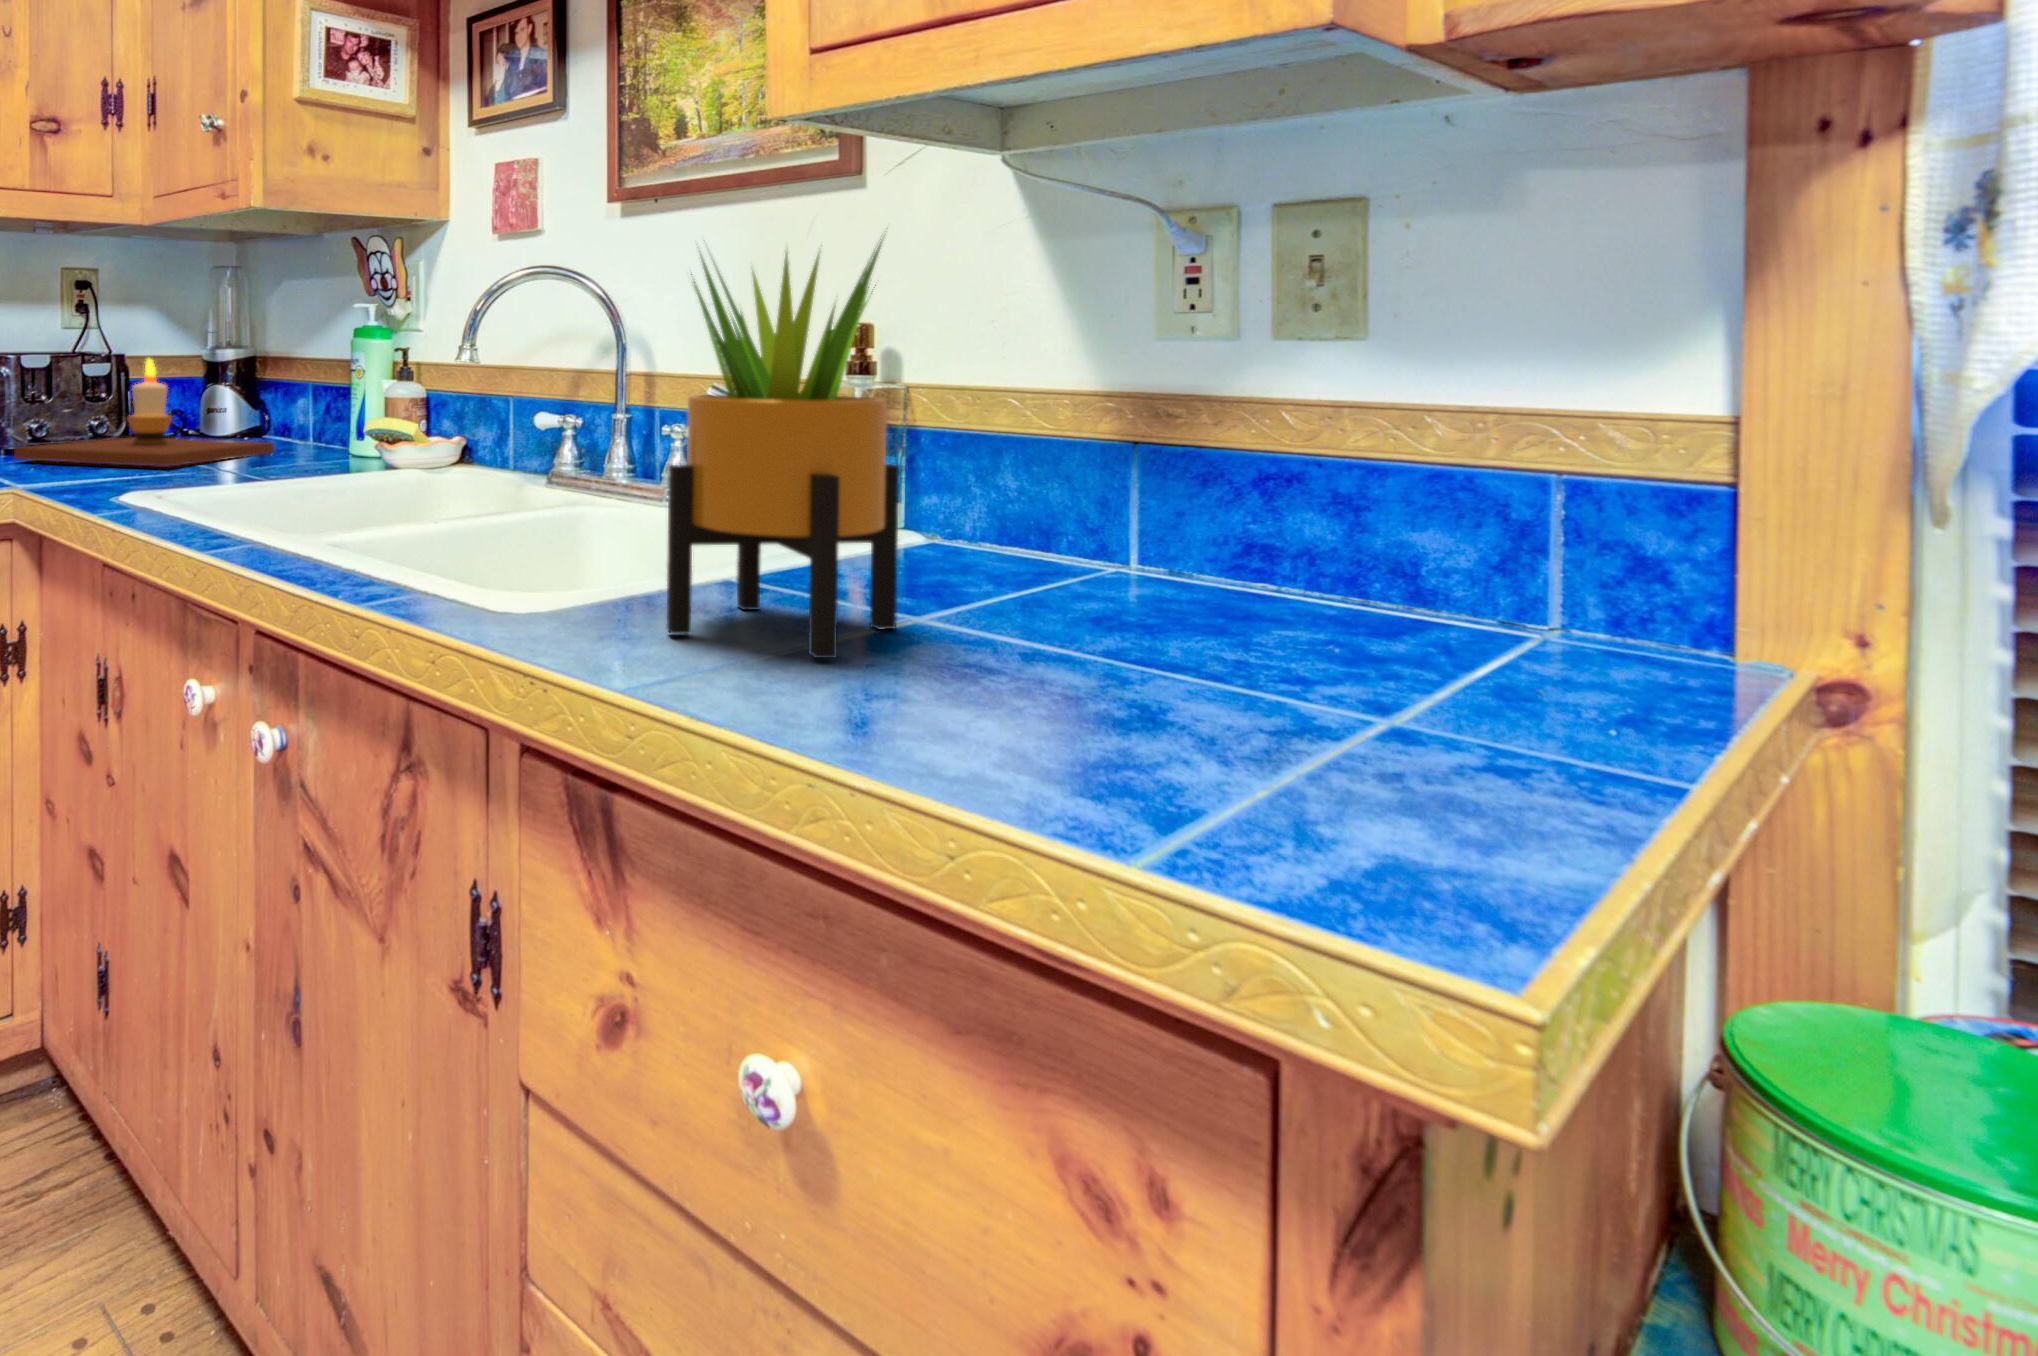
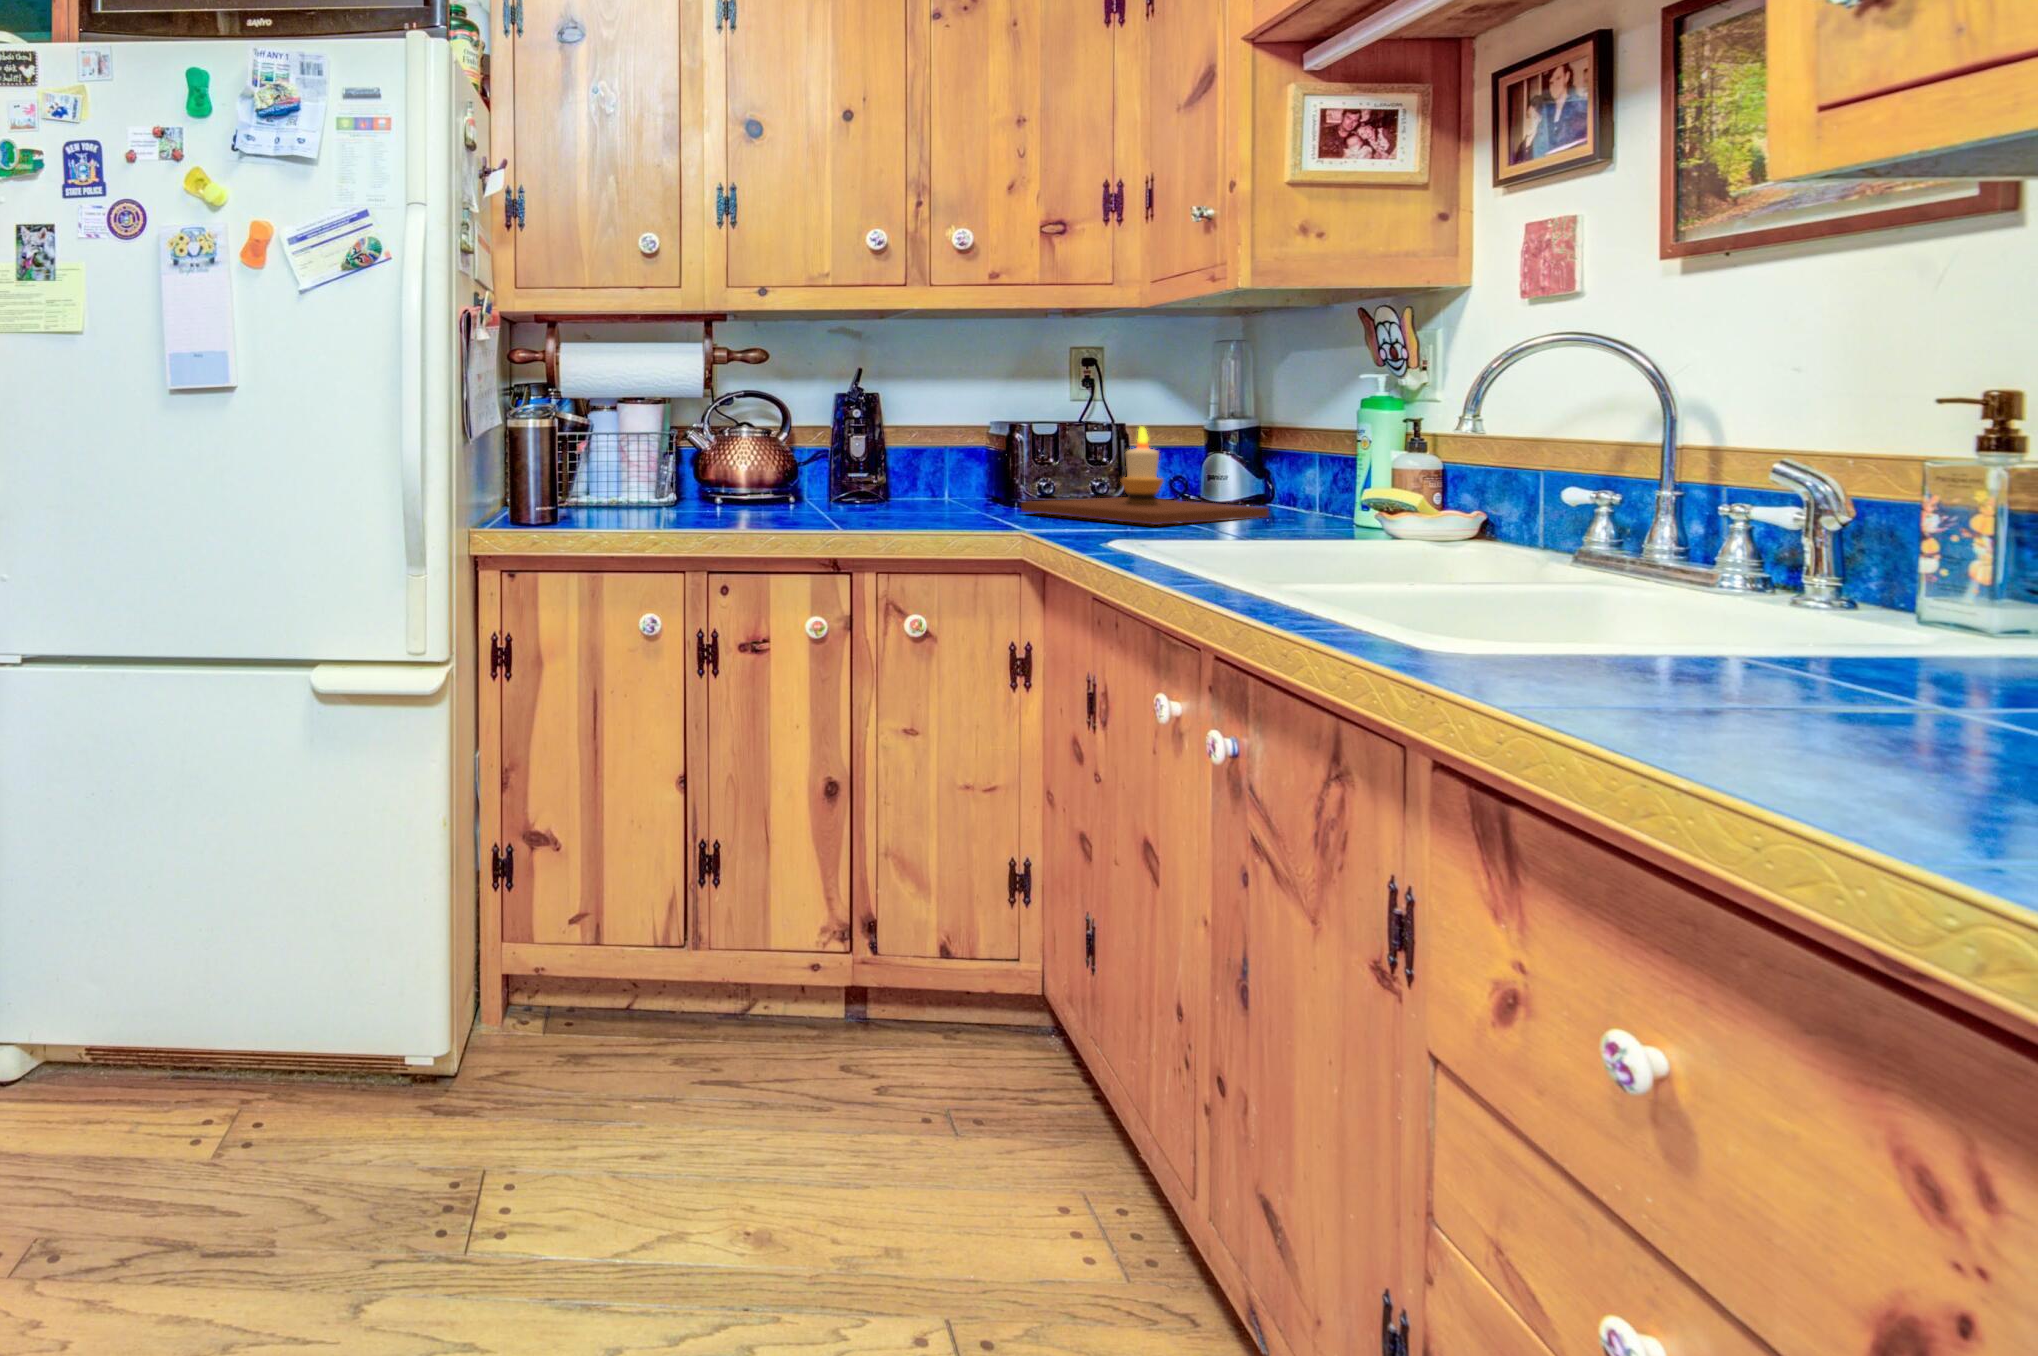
potted plant: present [667,239,899,658] -> none [1588,322,1896,727]

